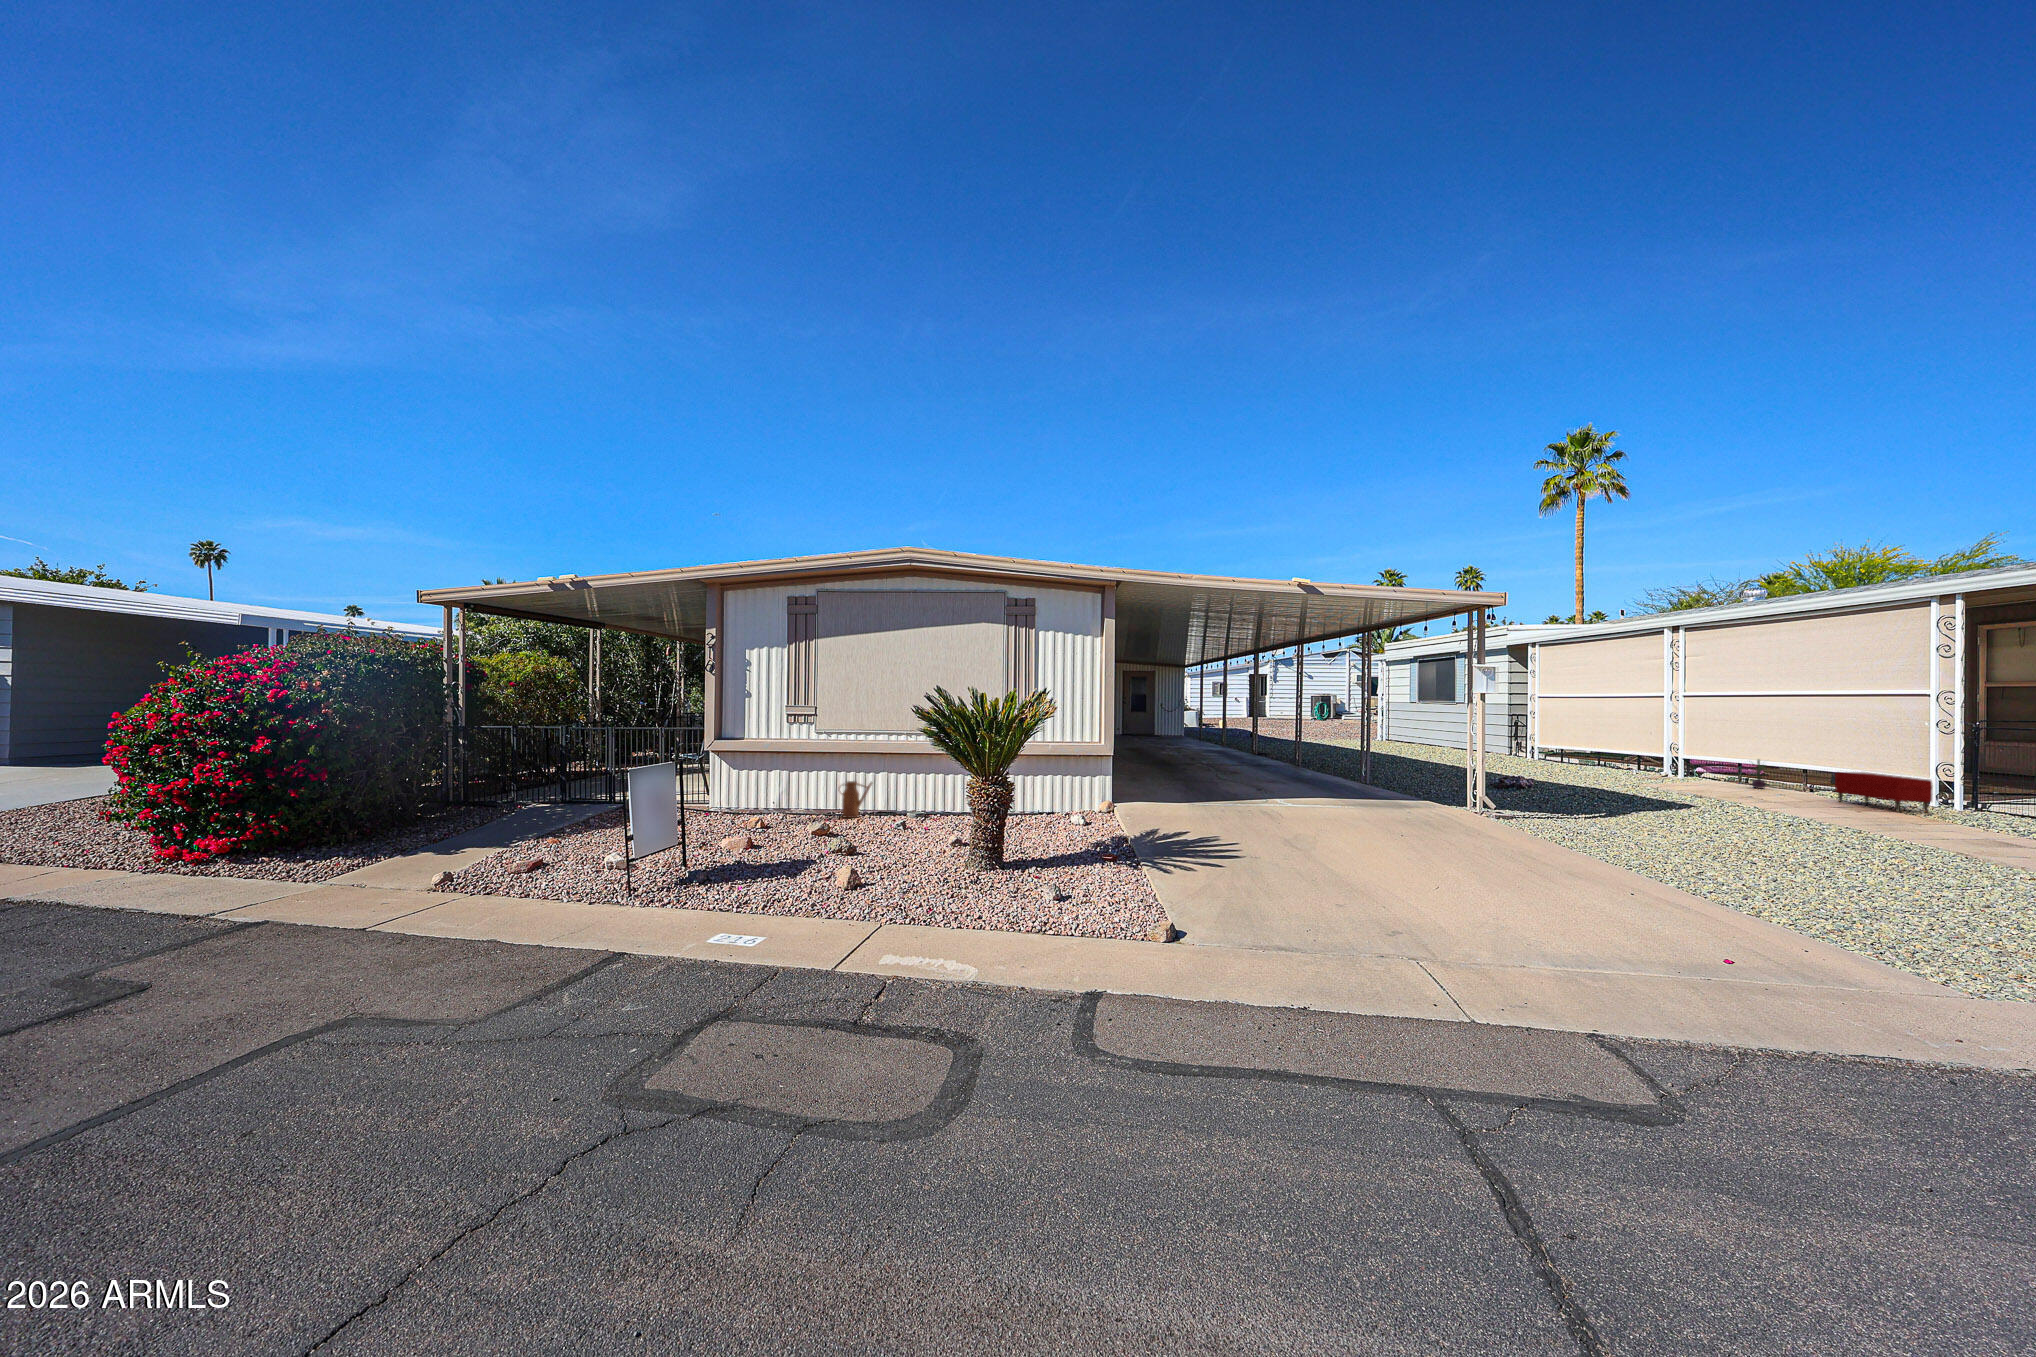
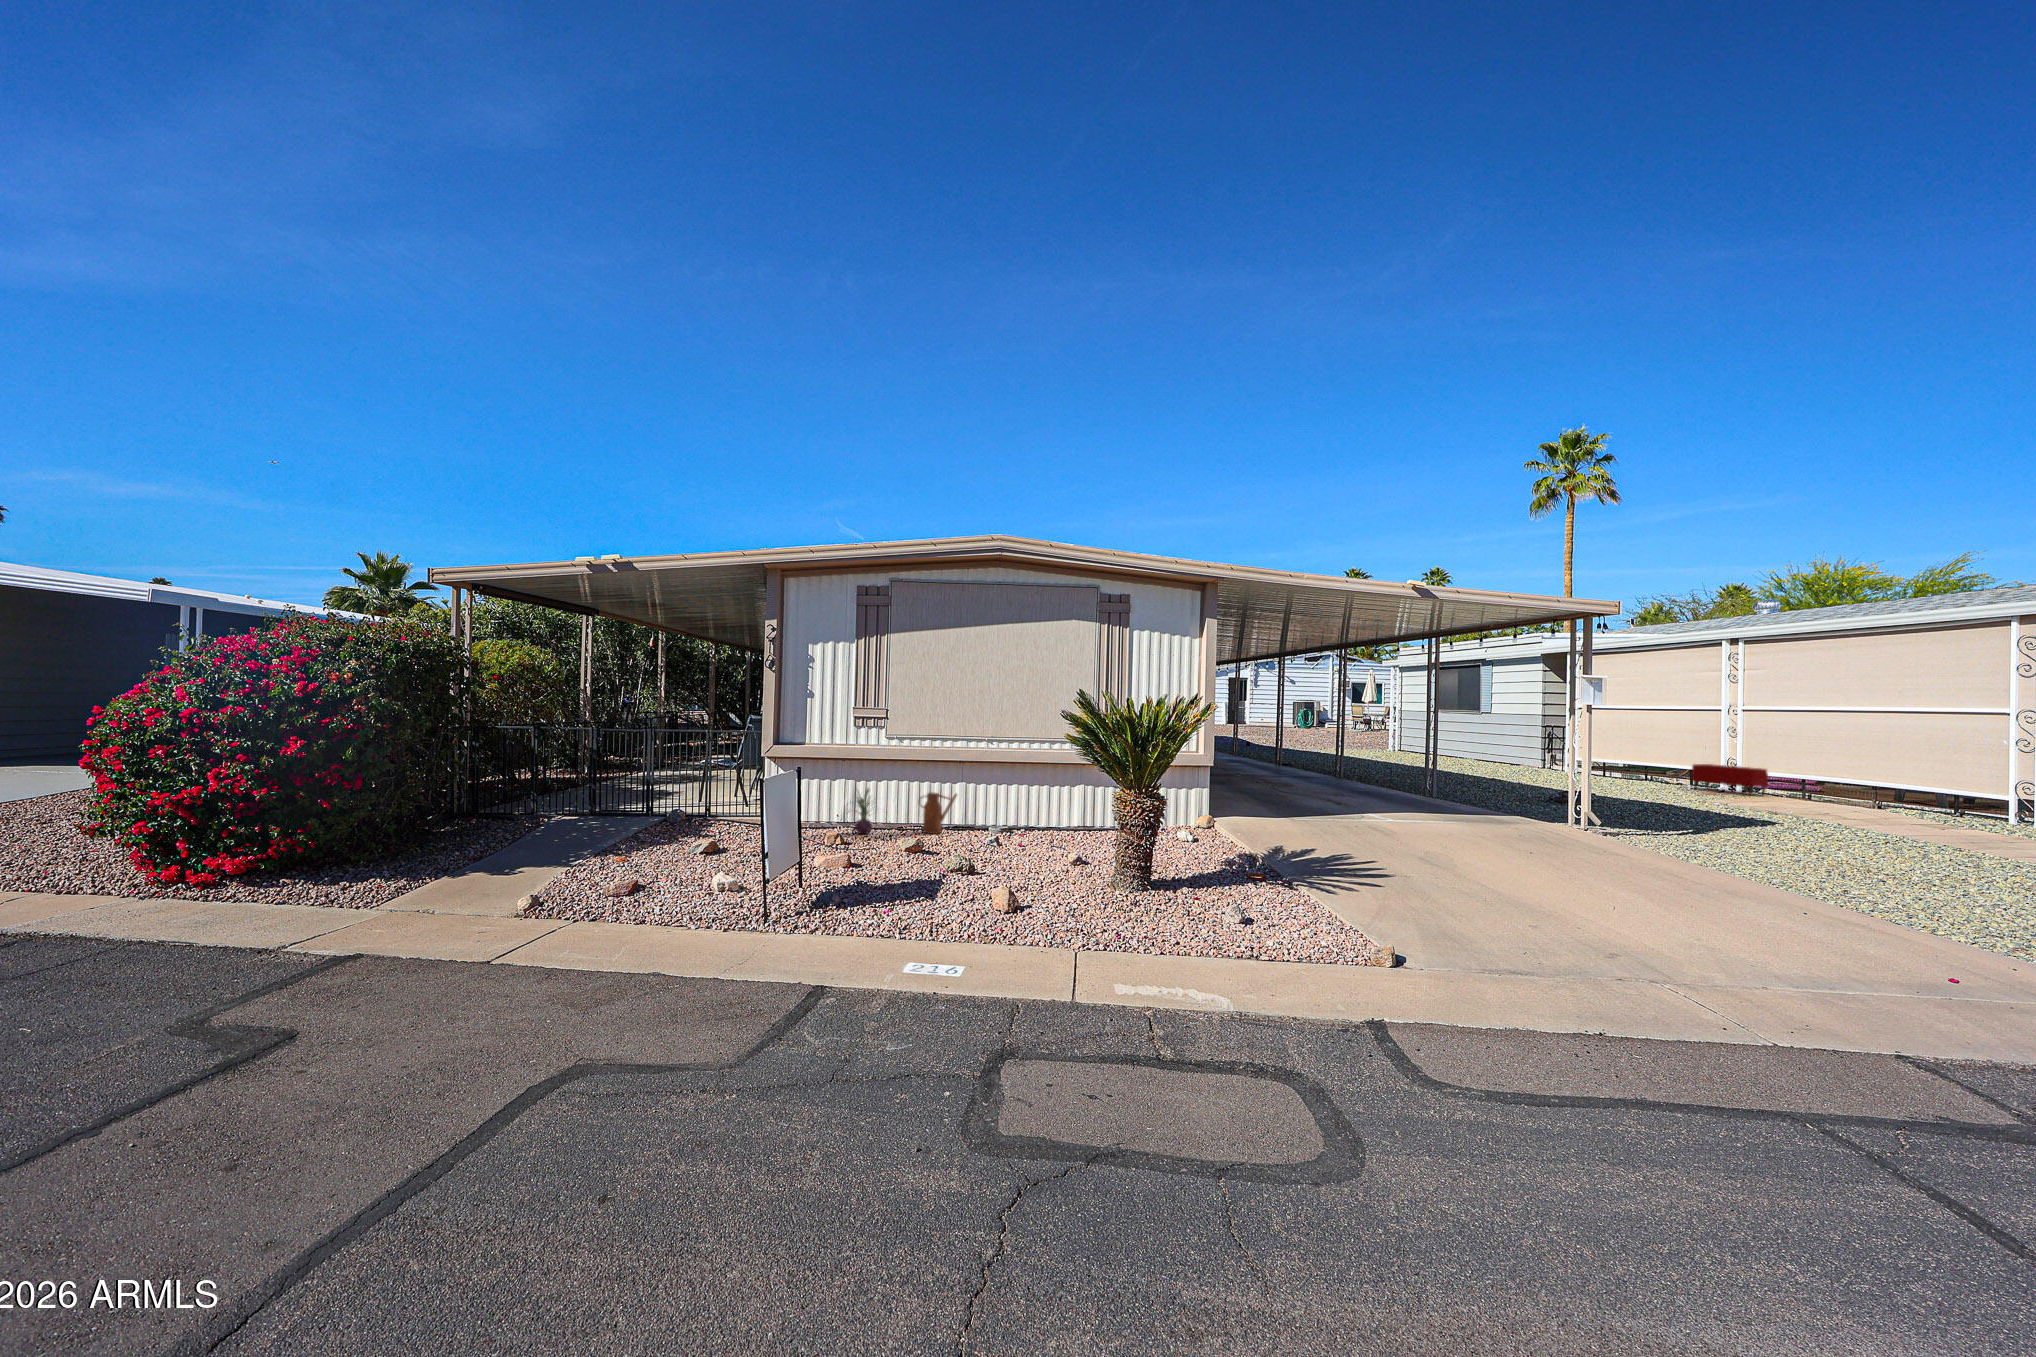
decorative plant: present [1748,760,1766,789] -> present [848,788,872,834]
bench: present [1835,772,1933,812] -> present [1692,764,1768,795]

